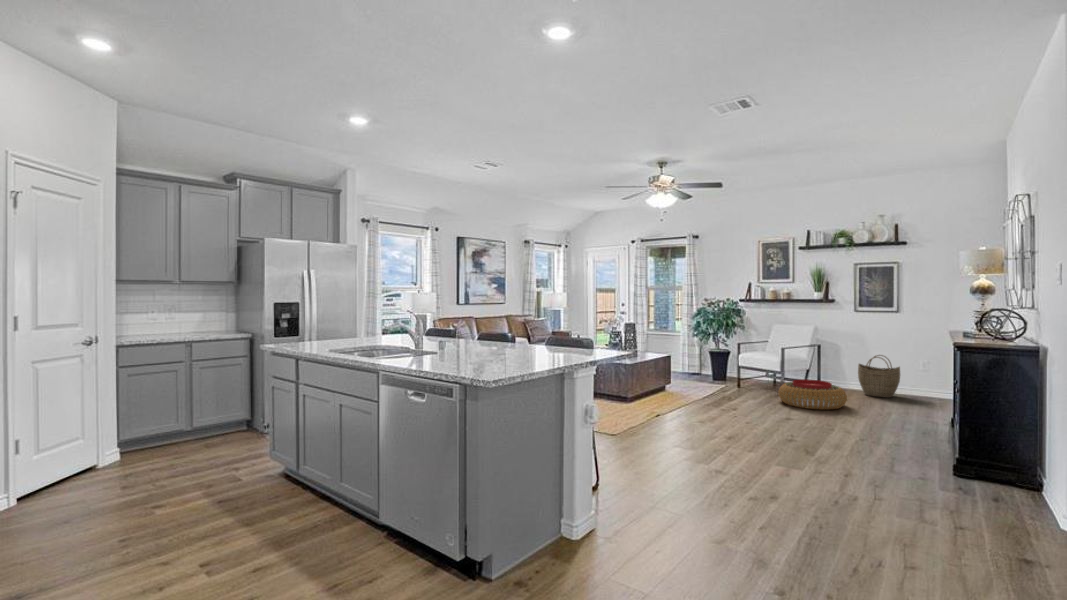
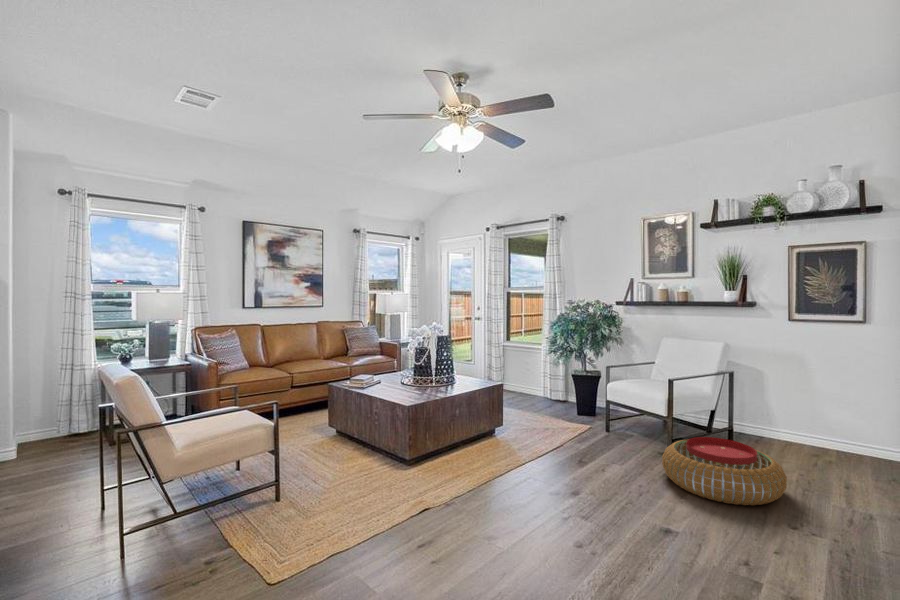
woven basket: present [858,355,900,398] -> none [797,392,874,467]

